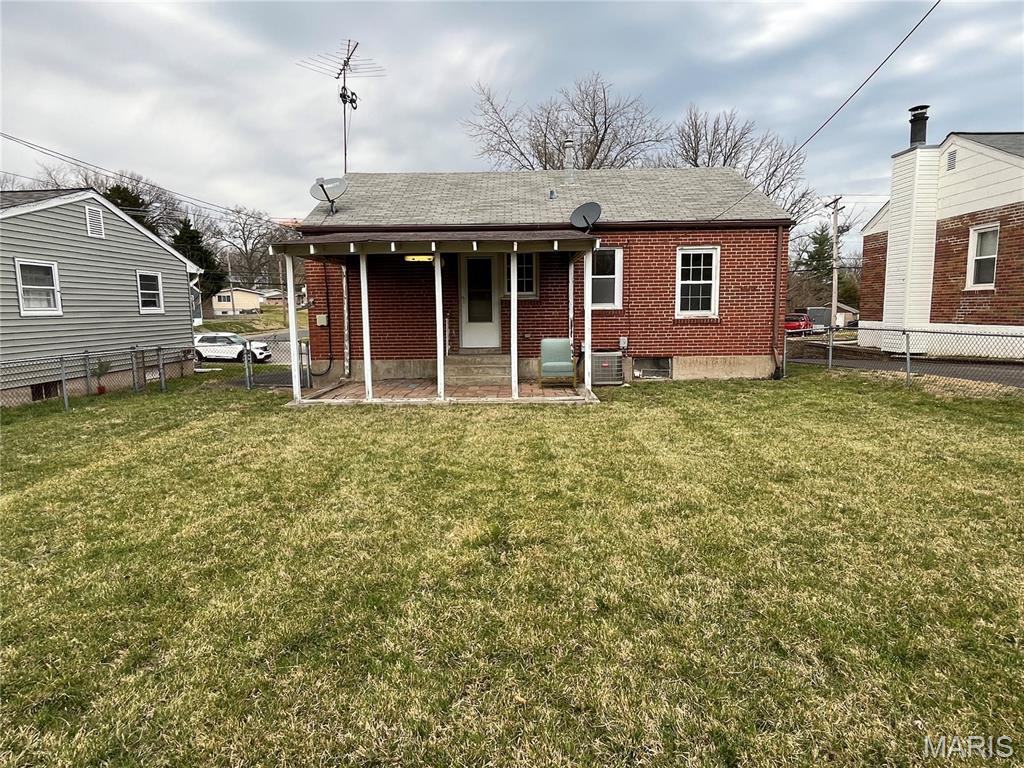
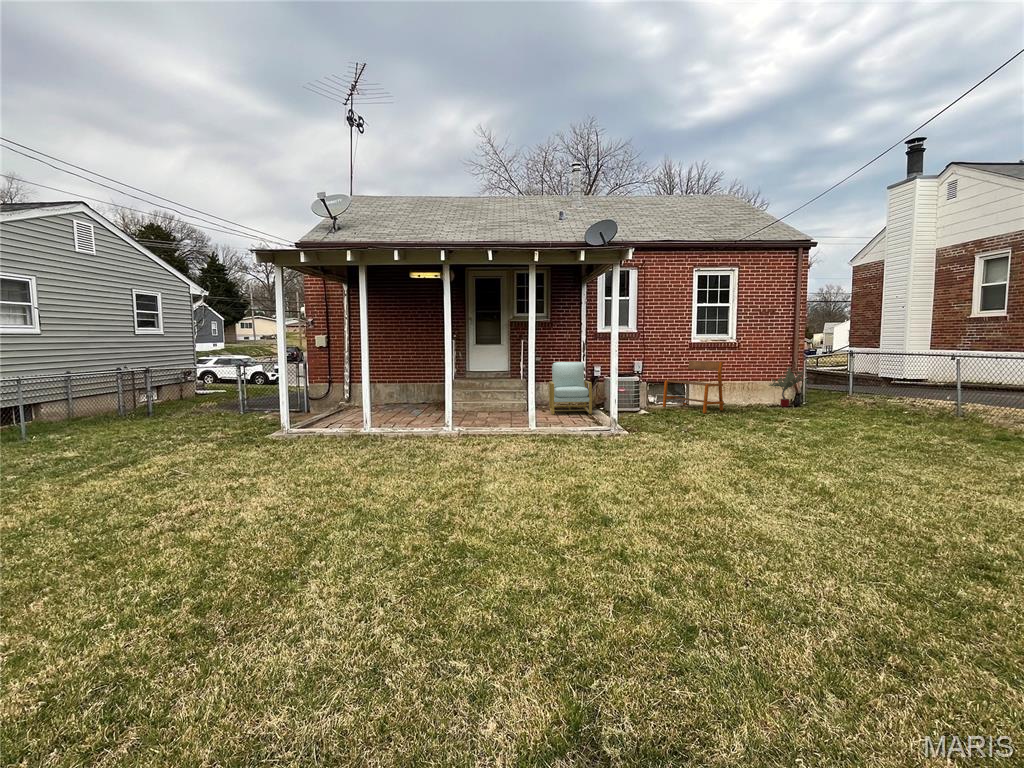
bench: none [647,336,702,386] -> present [663,361,724,413]
potted tree: present [85,357,113,394] -> present [769,366,804,407]

